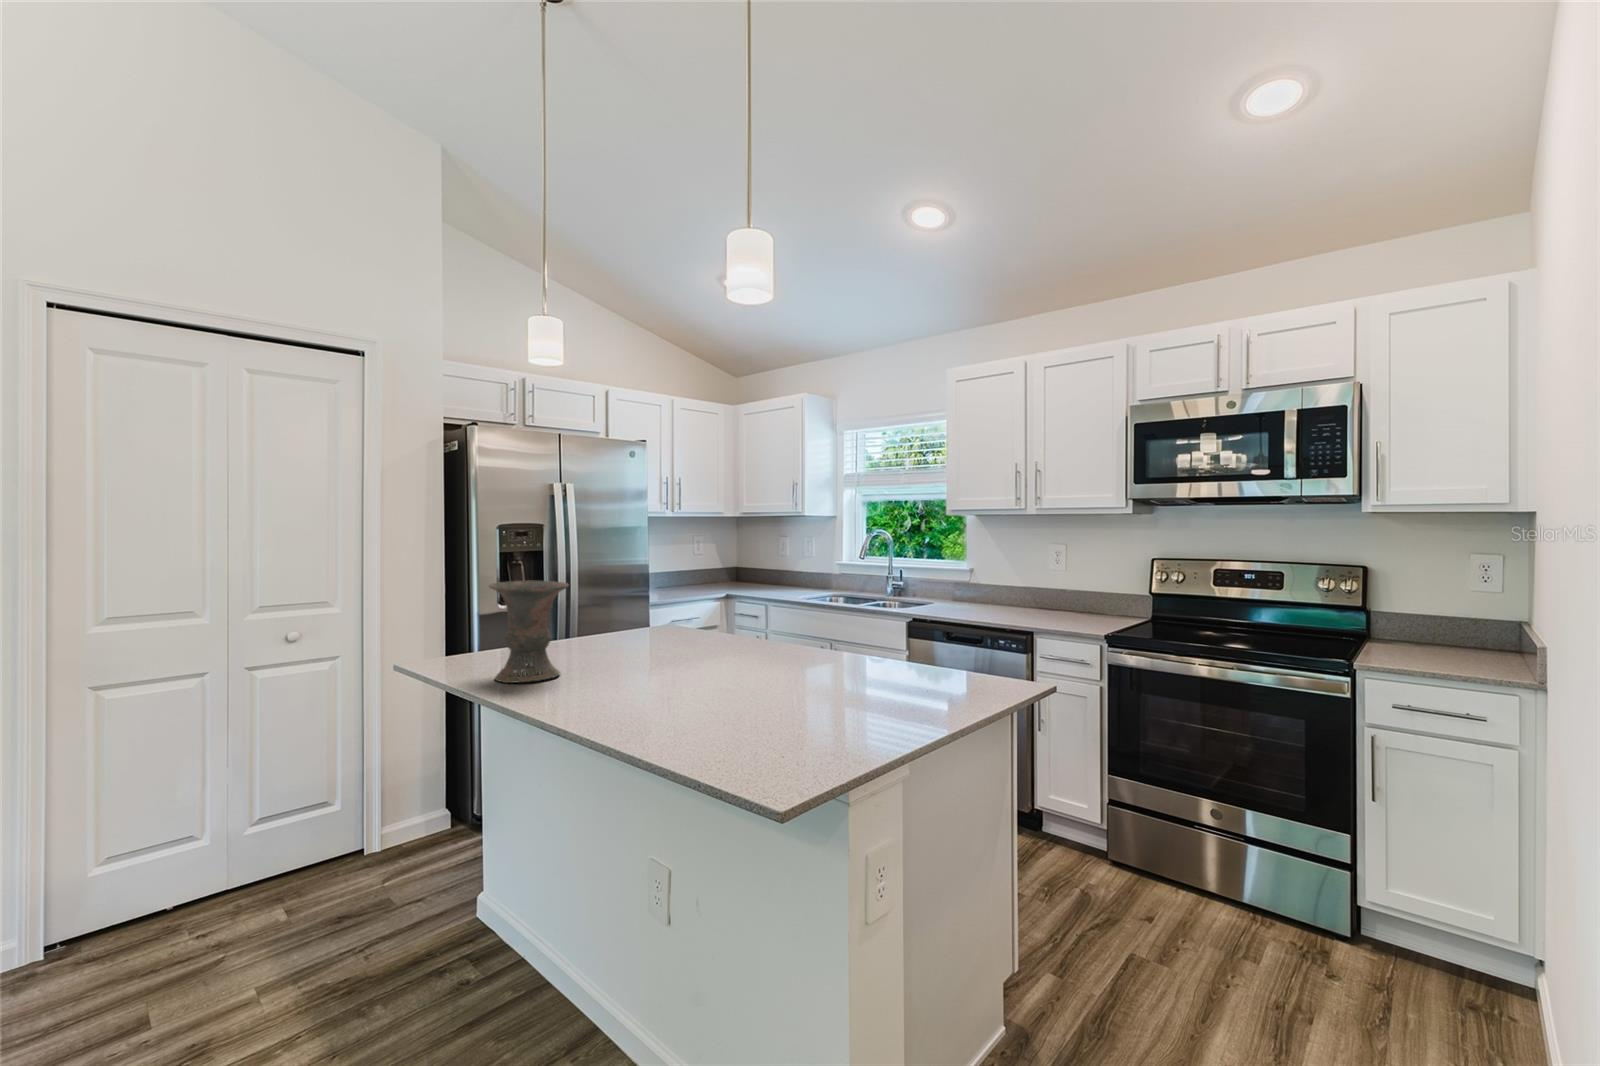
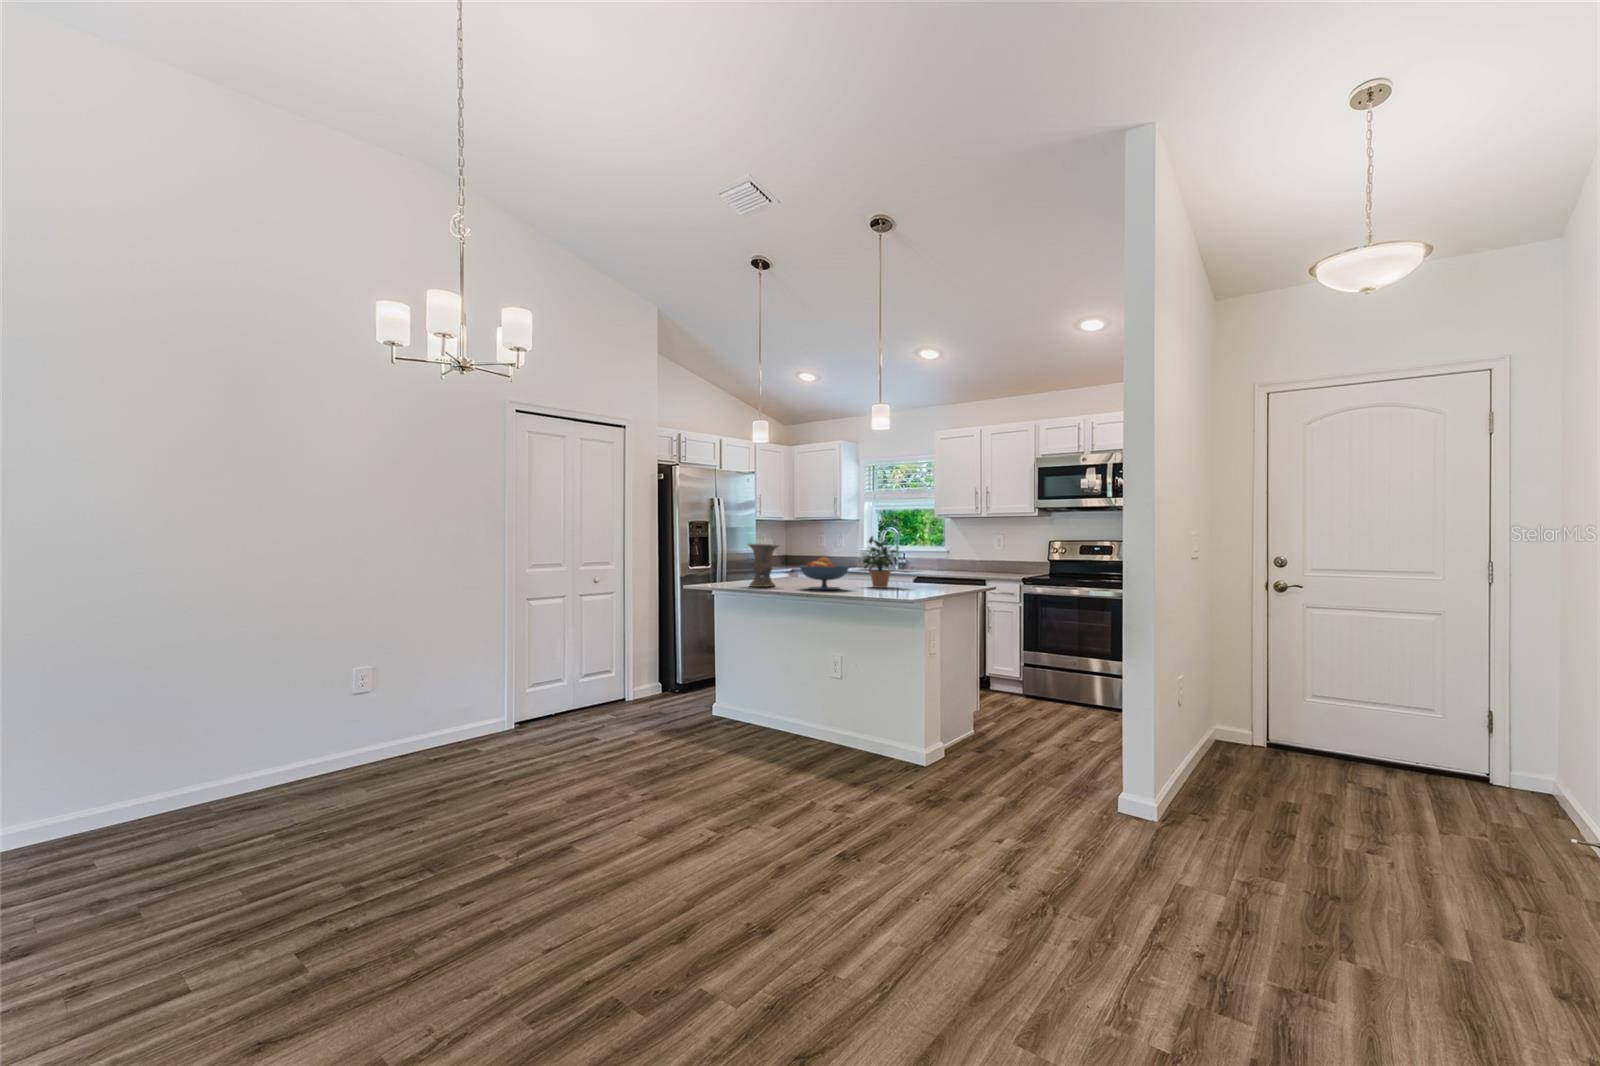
potted plant: none [750,564,855,680] -> present [862,537,902,588]
fruit bowl: none [584,615,707,704] -> present [800,558,849,590]

